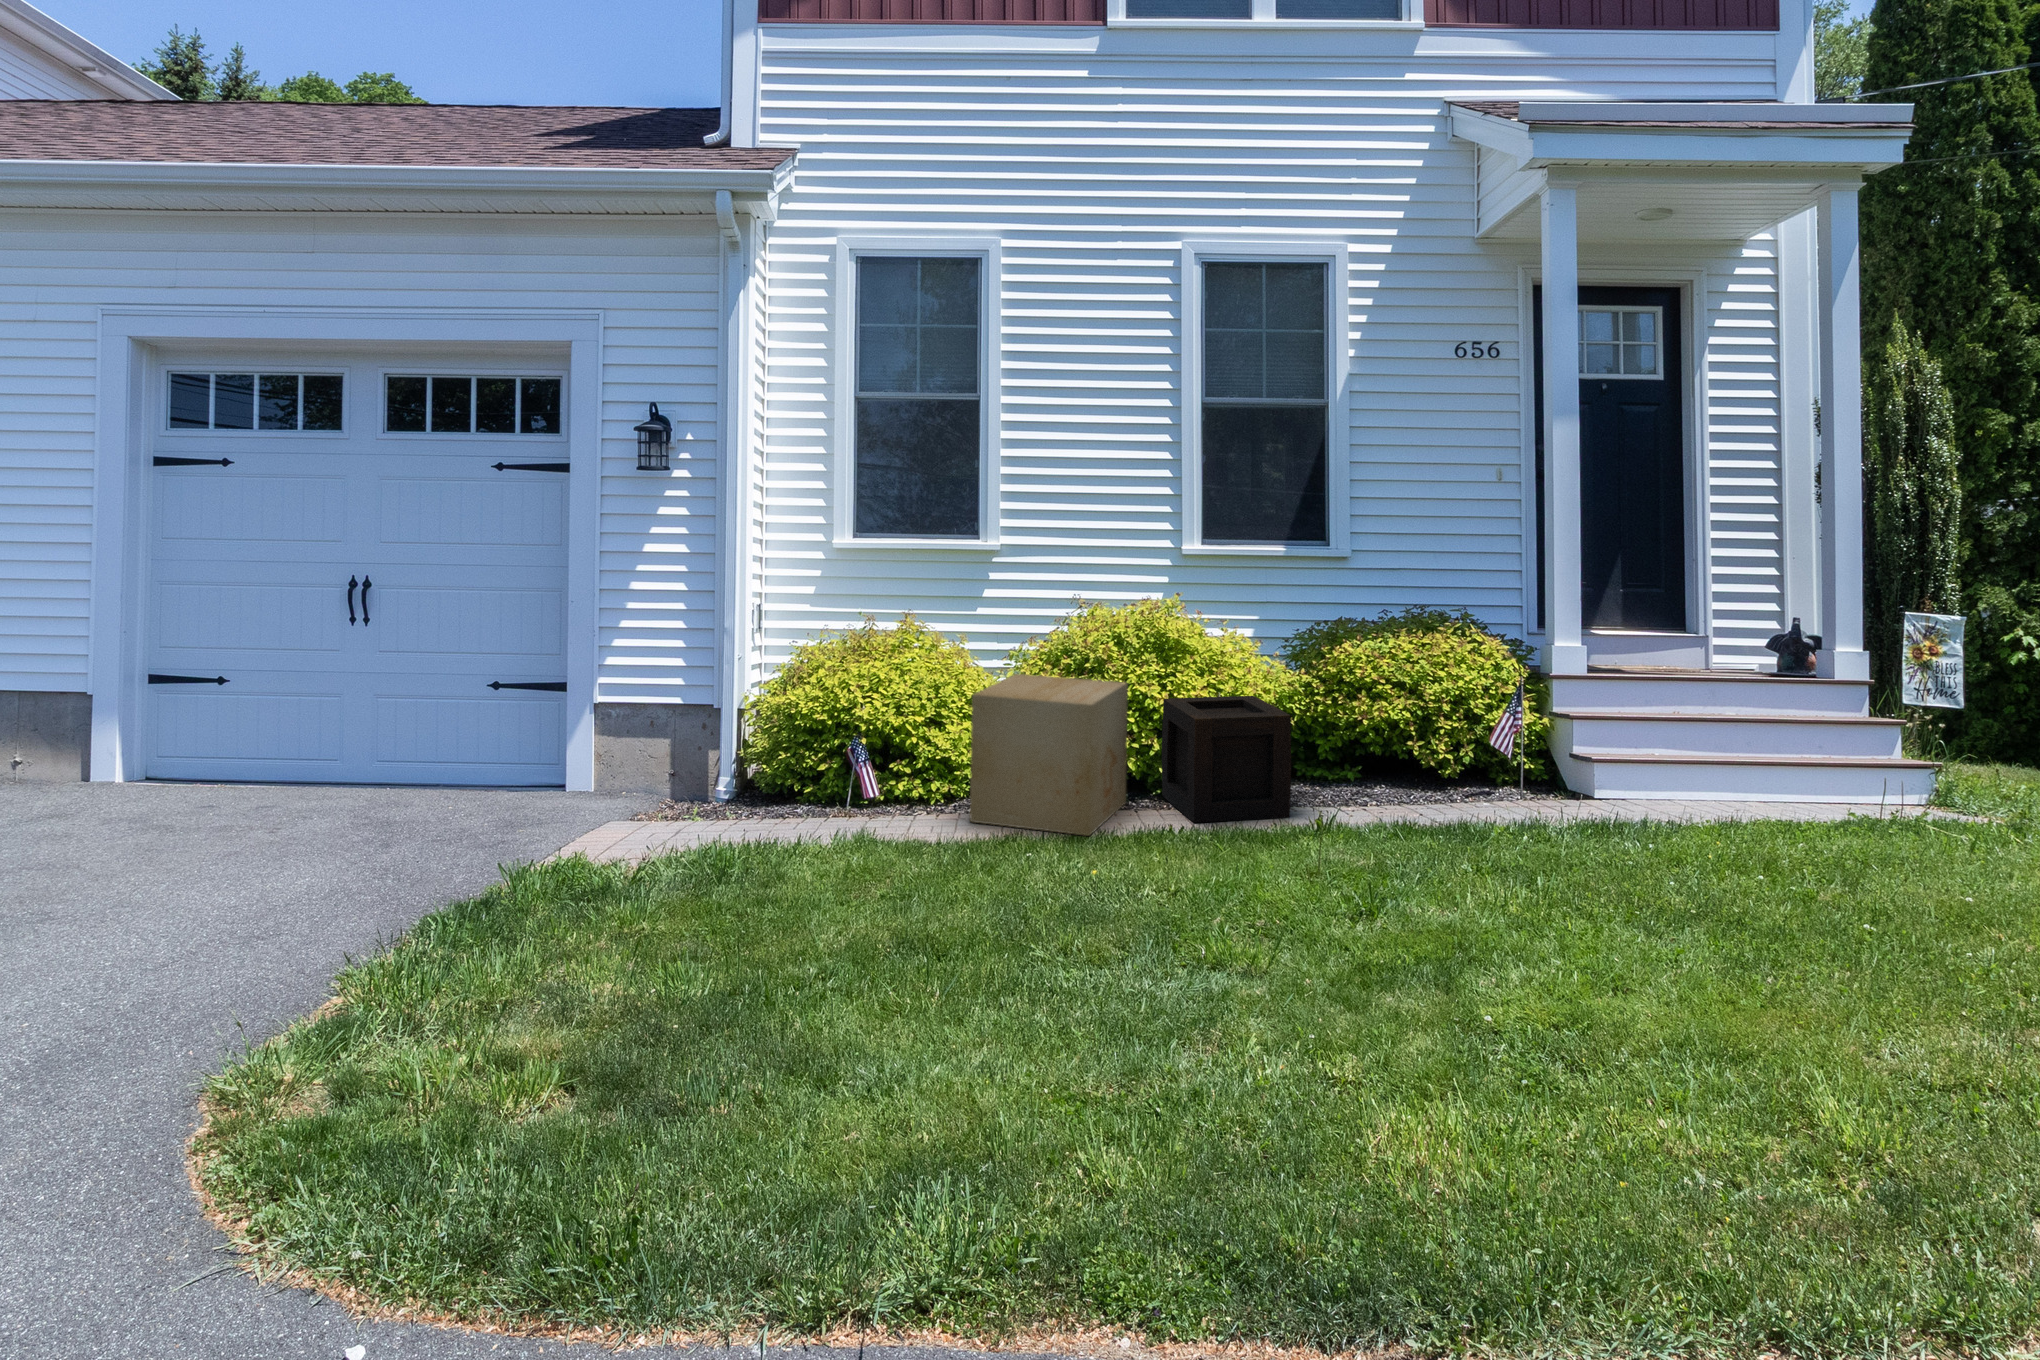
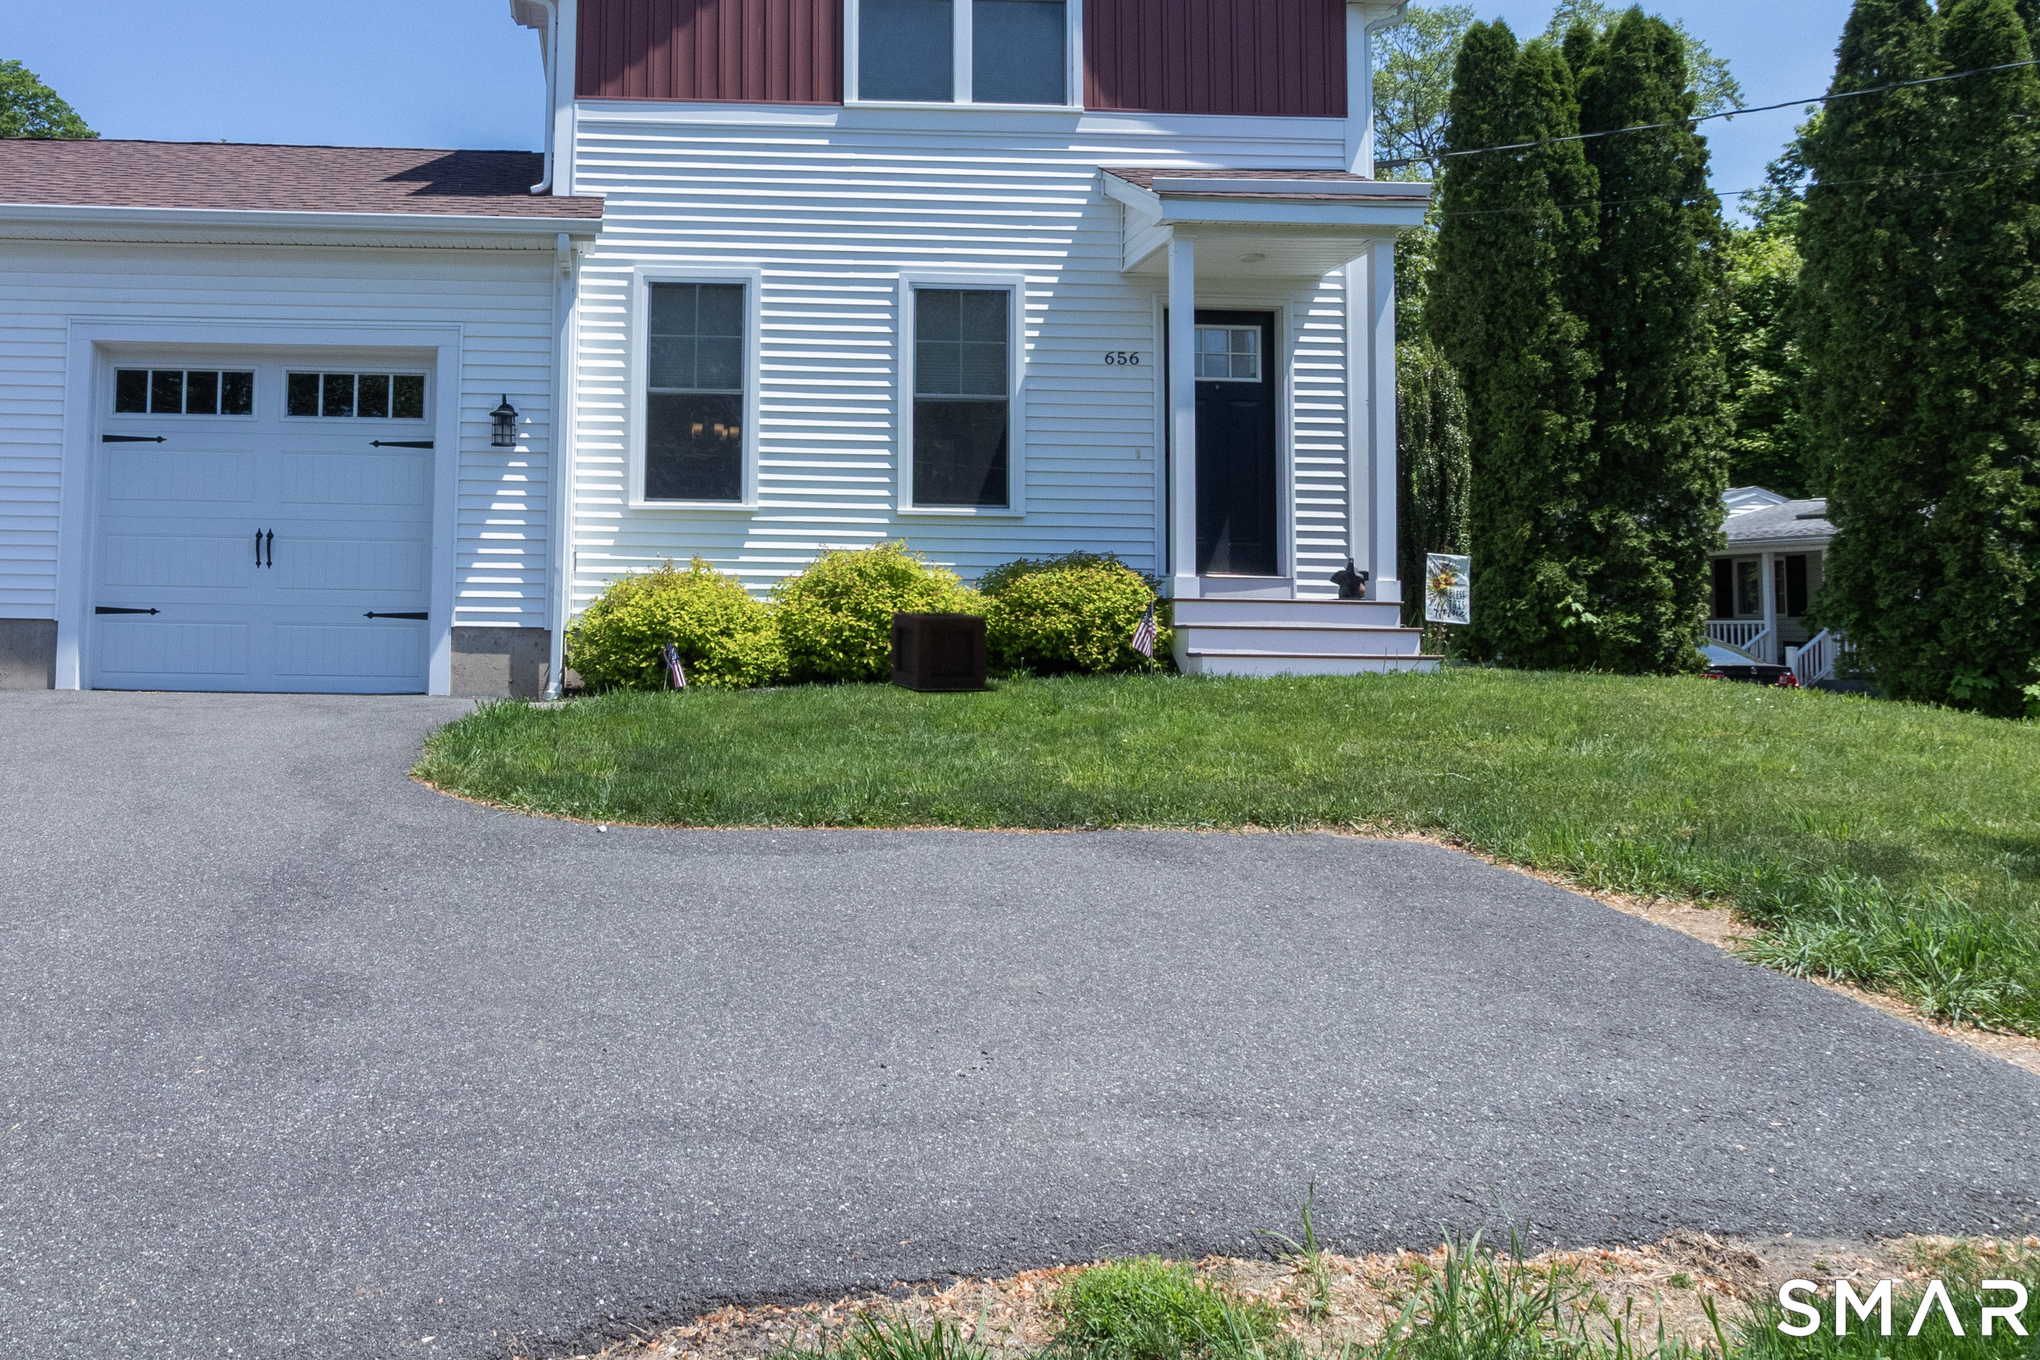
cardboard box: present [970,674,1128,836] -> none [758,594,867,695]

